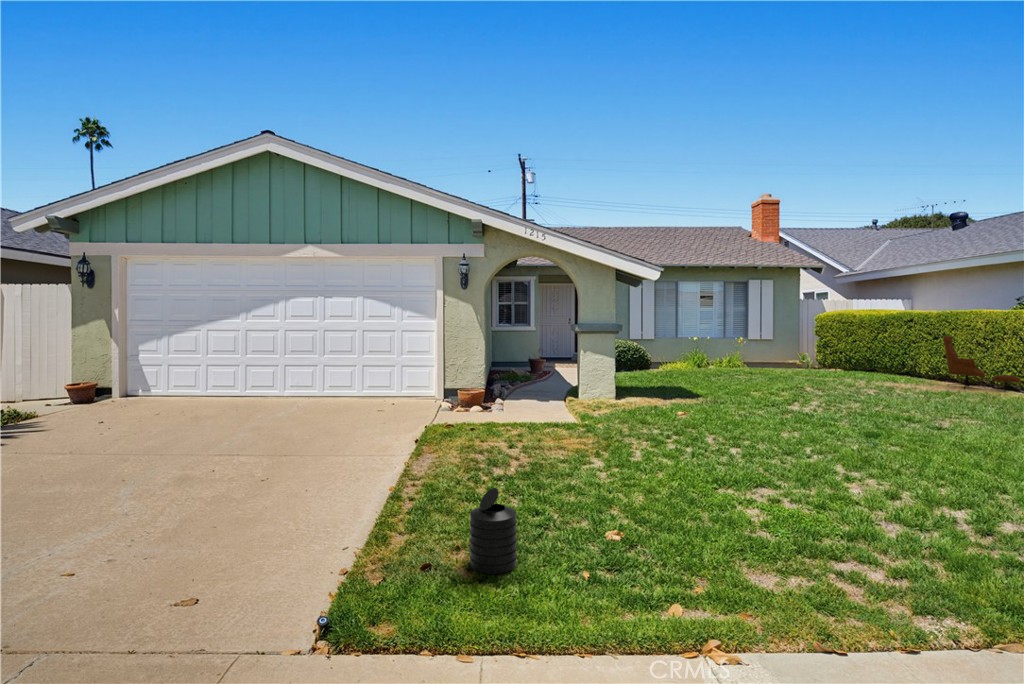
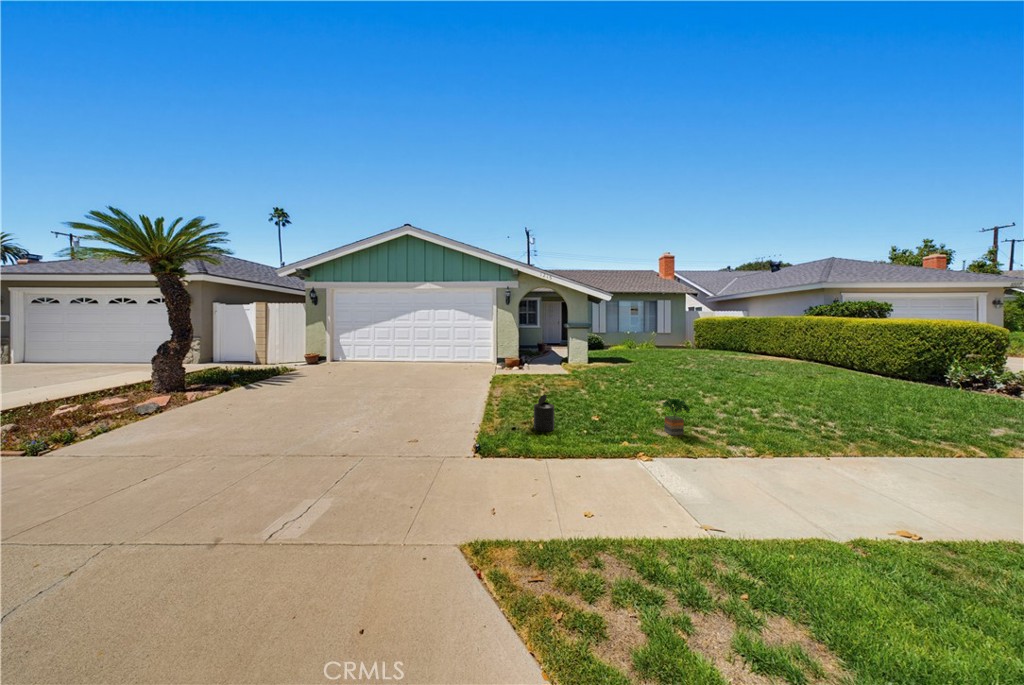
lounge chair: present [943,336,1021,392] -> none [762,330,803,360]
potted tree: none [761,496,829,586] -> present [663,399,690,435]

